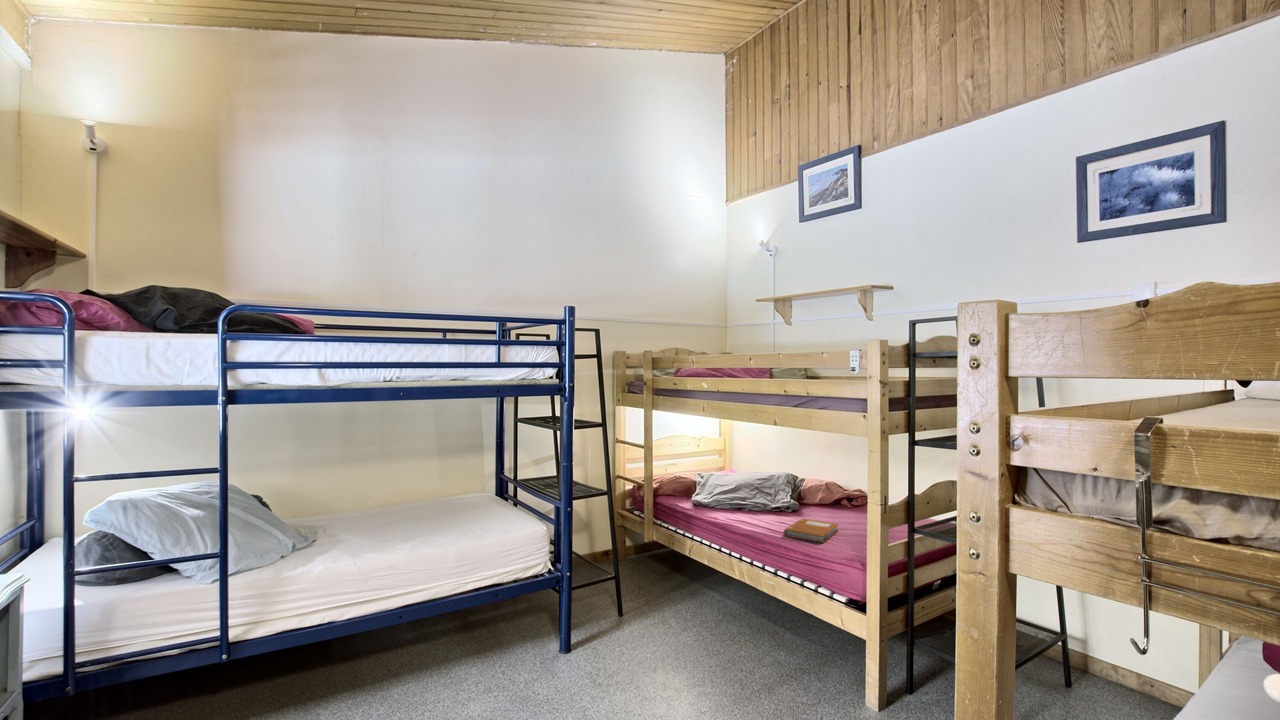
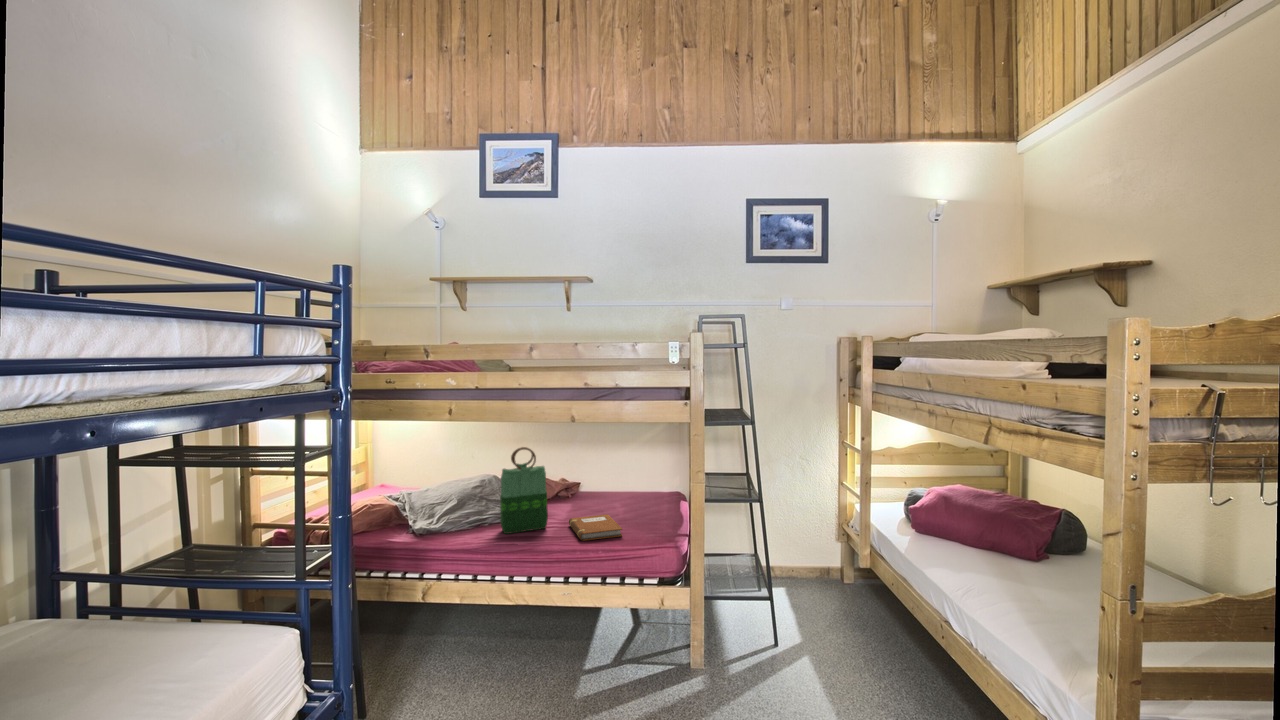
tote bag: none [744,446,785,521] -> present [500,447,548,534]

